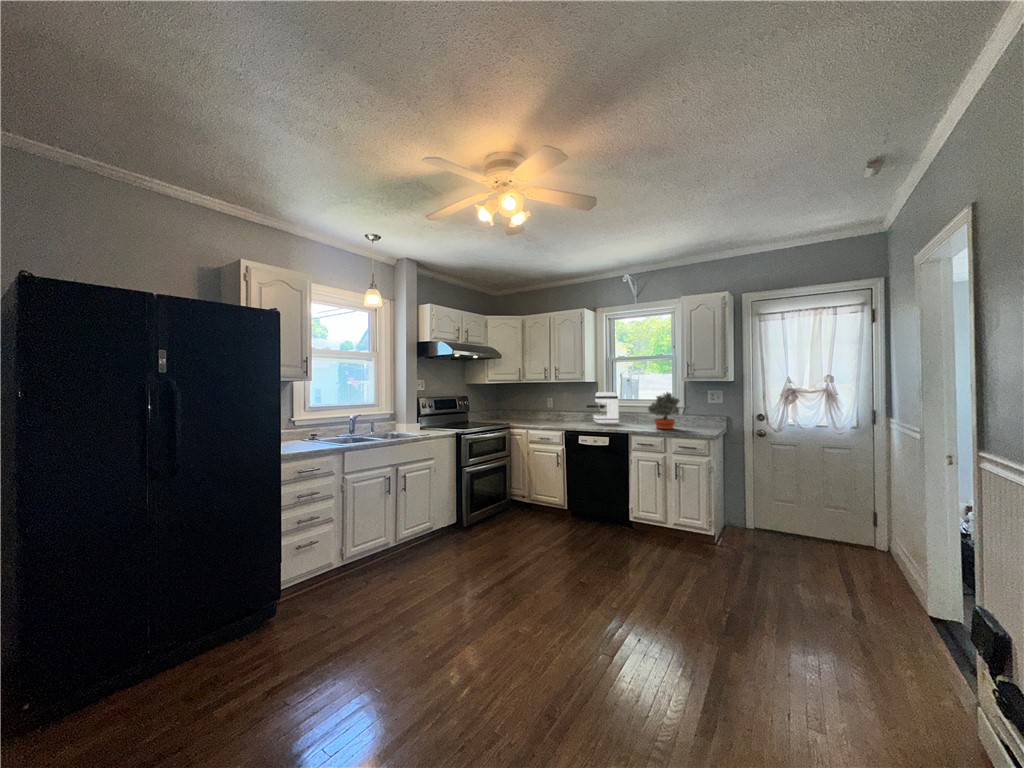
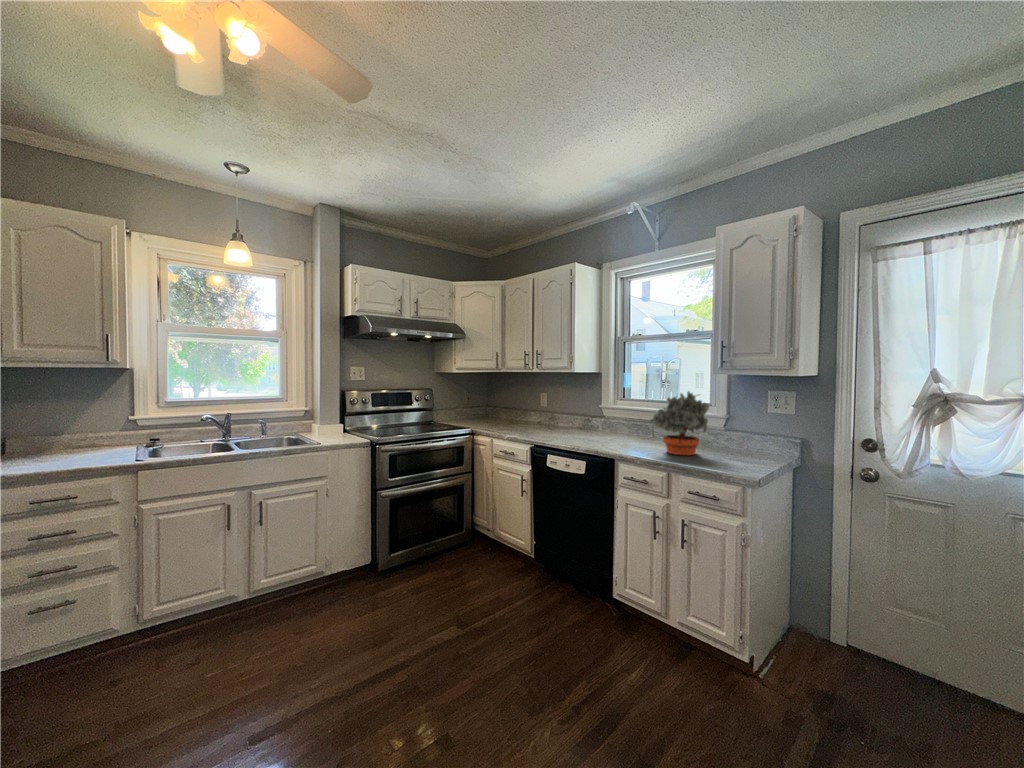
coffee maker: present [586,392,619,423] -> none [580,388,625,436]

